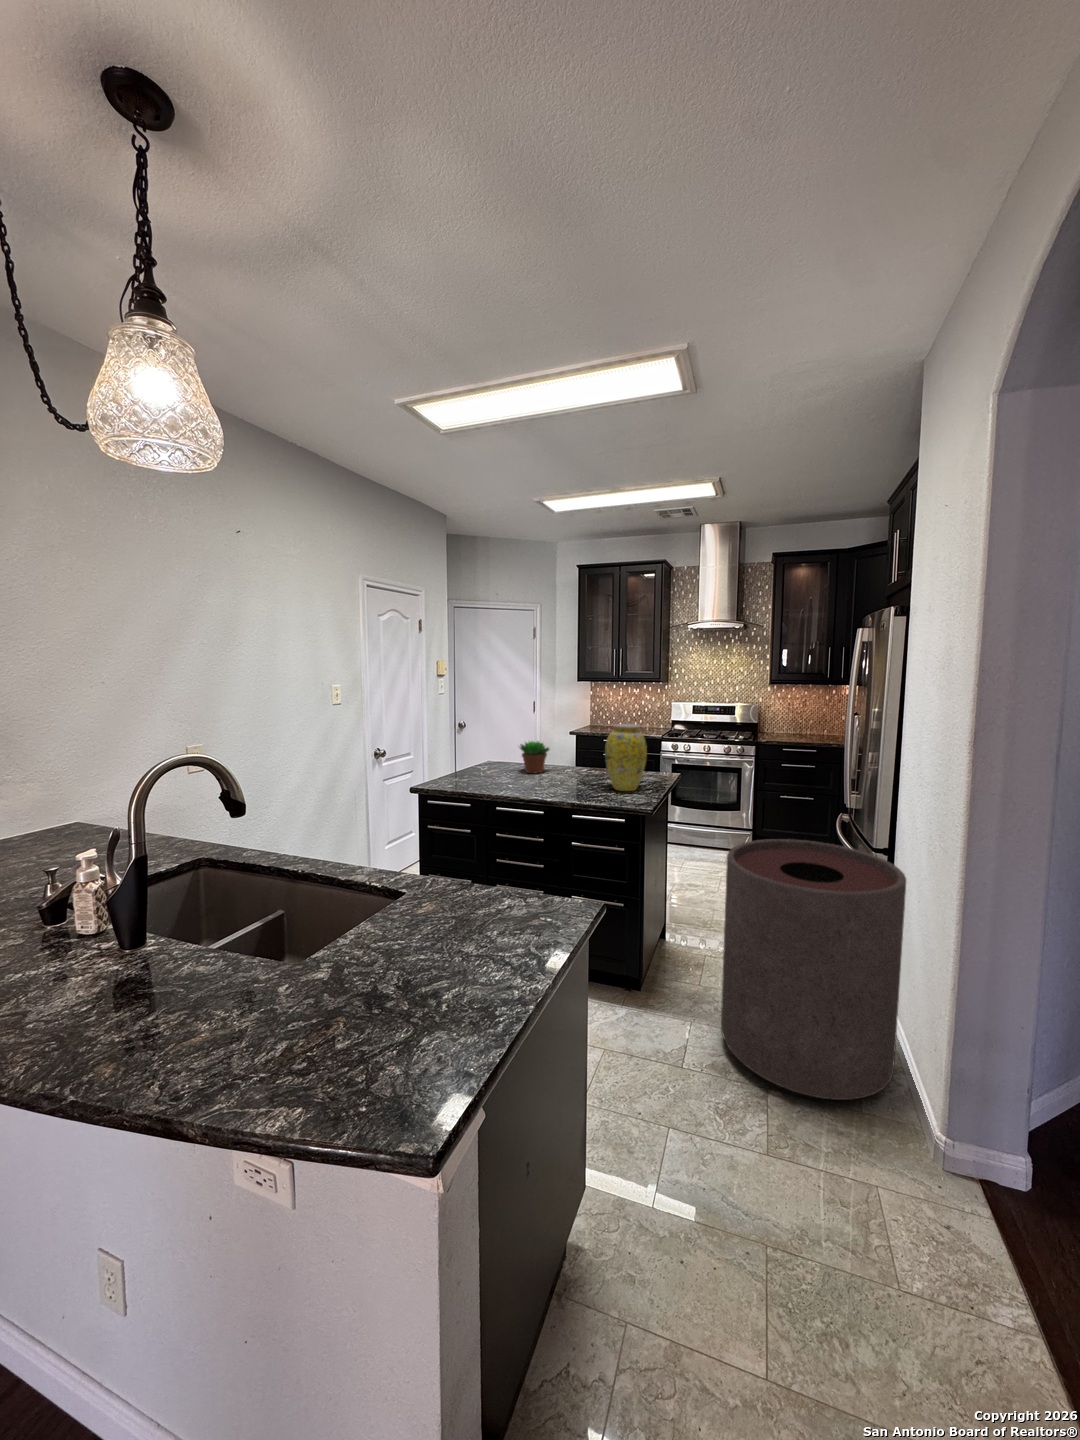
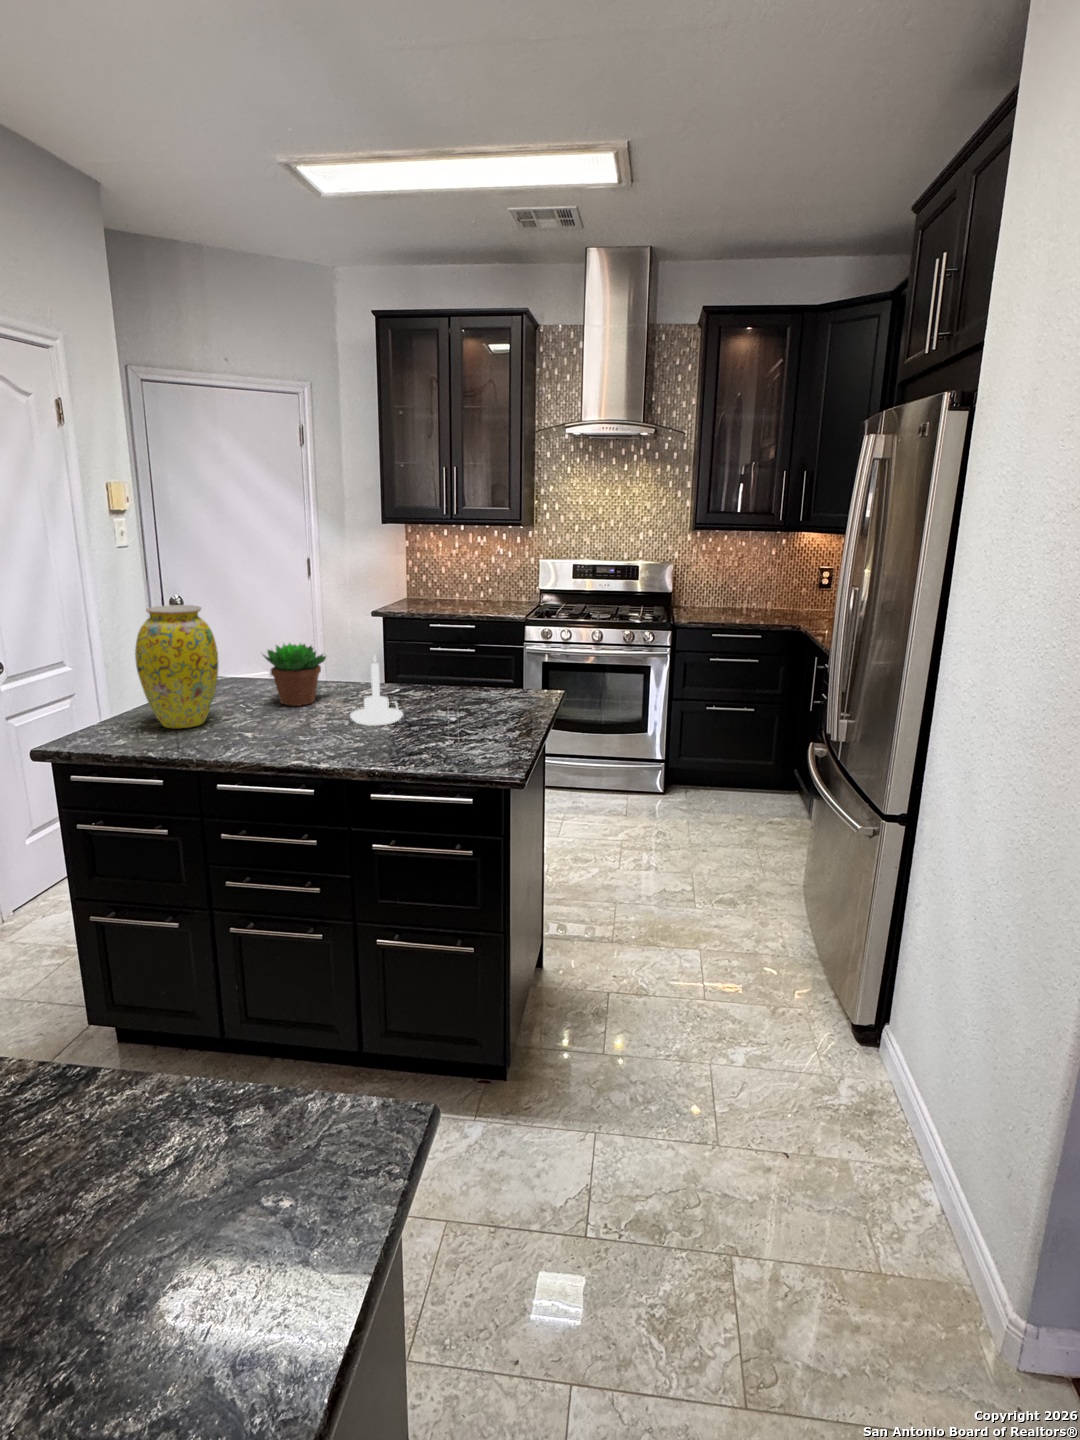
vase: present [605,724,647,791] -> present [135,605,218,728]
candle holder: none [562,746,590,783] -> present [350,656,403,725]
trash can: present [721,839,906,1100] -> none [646,814,968,1267]

